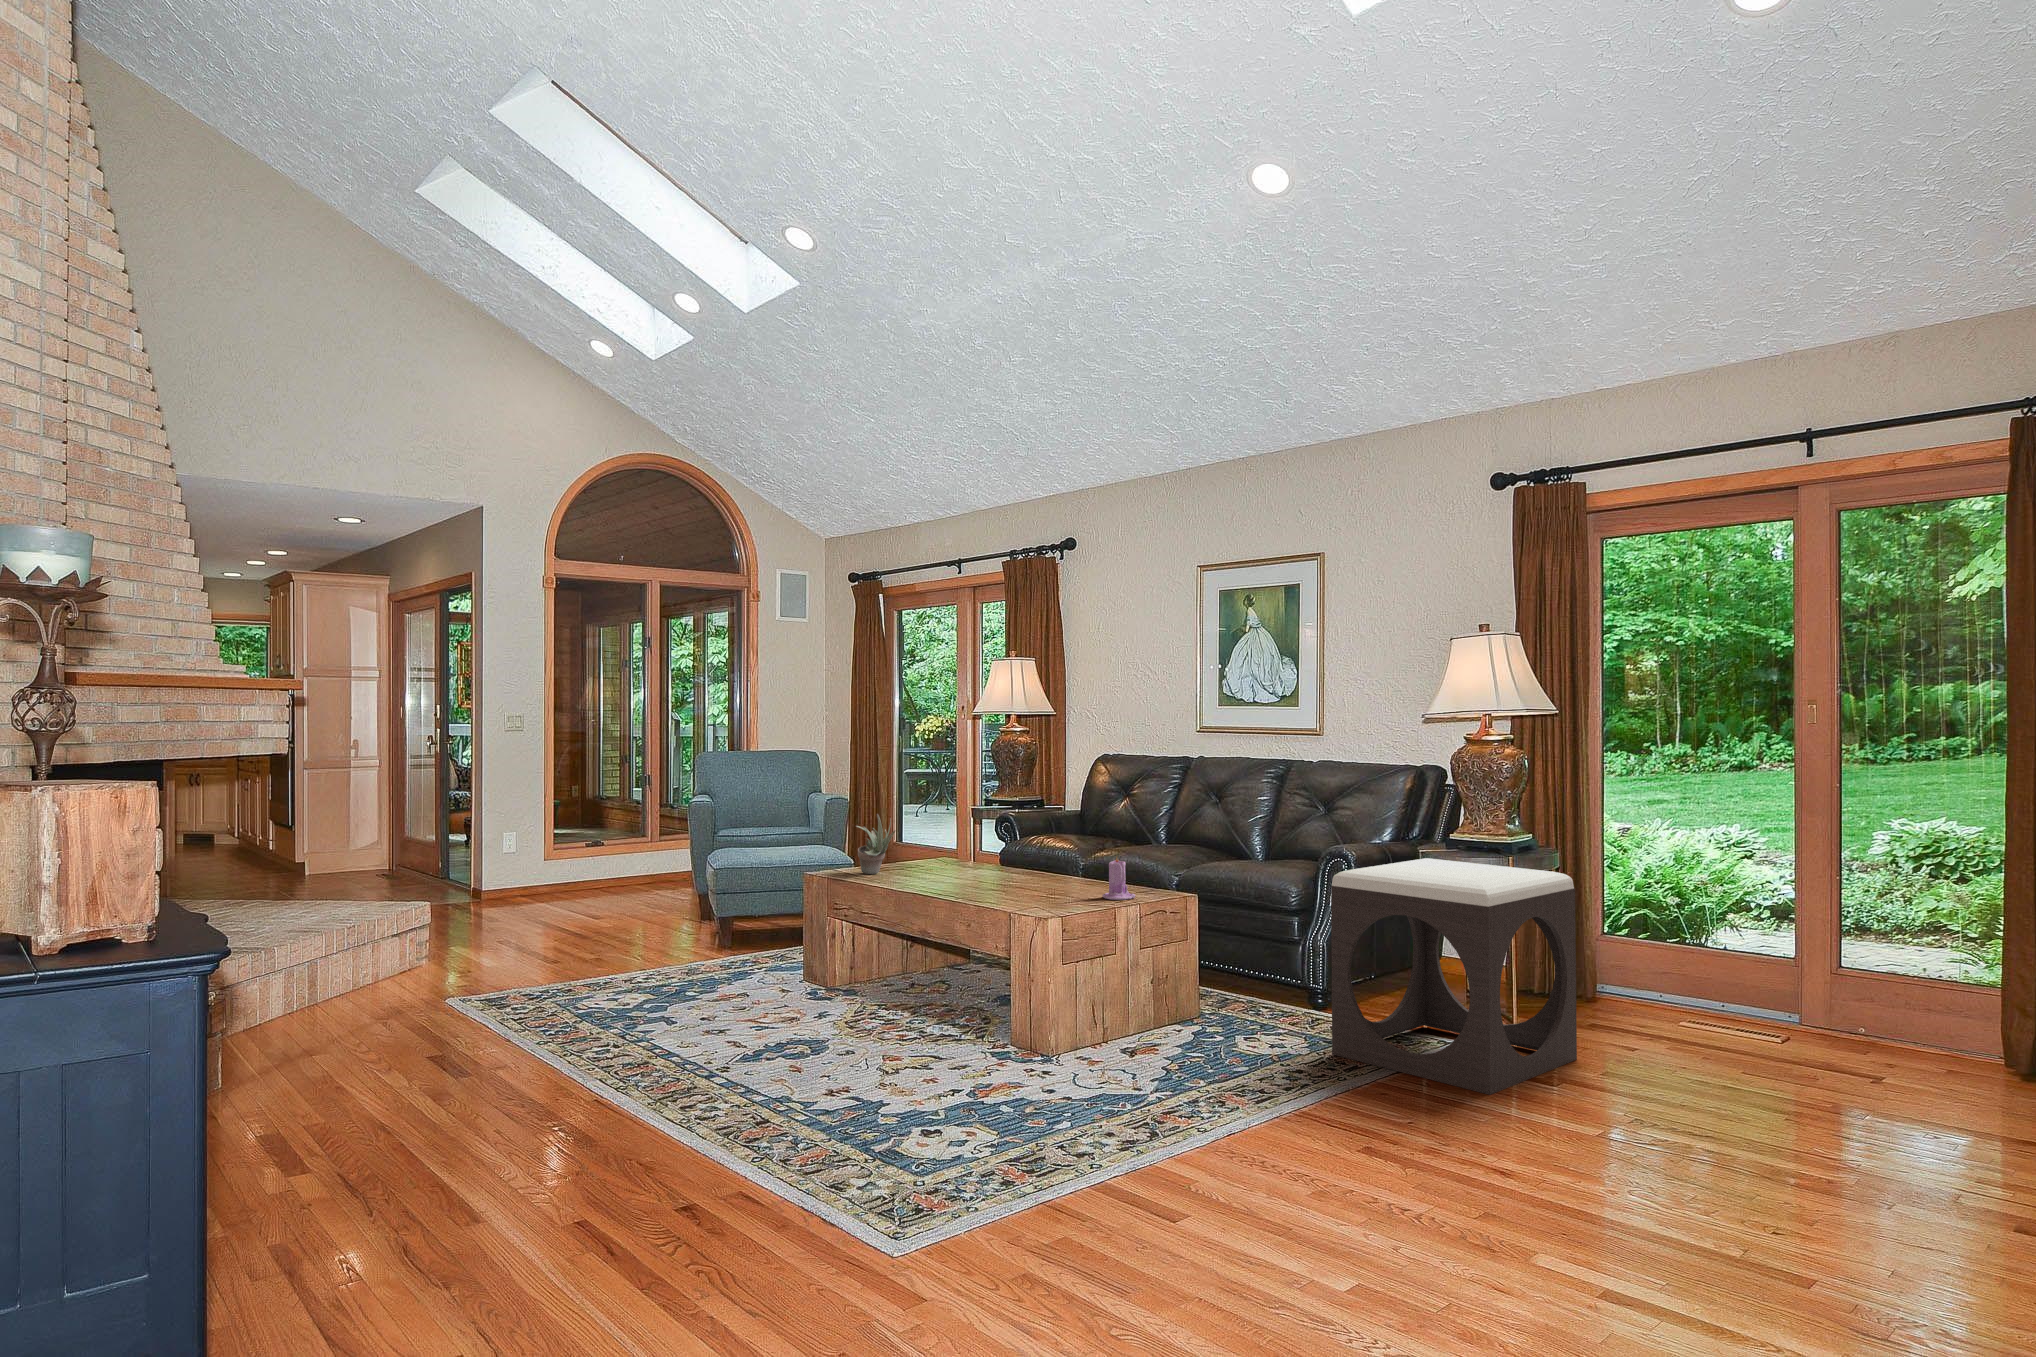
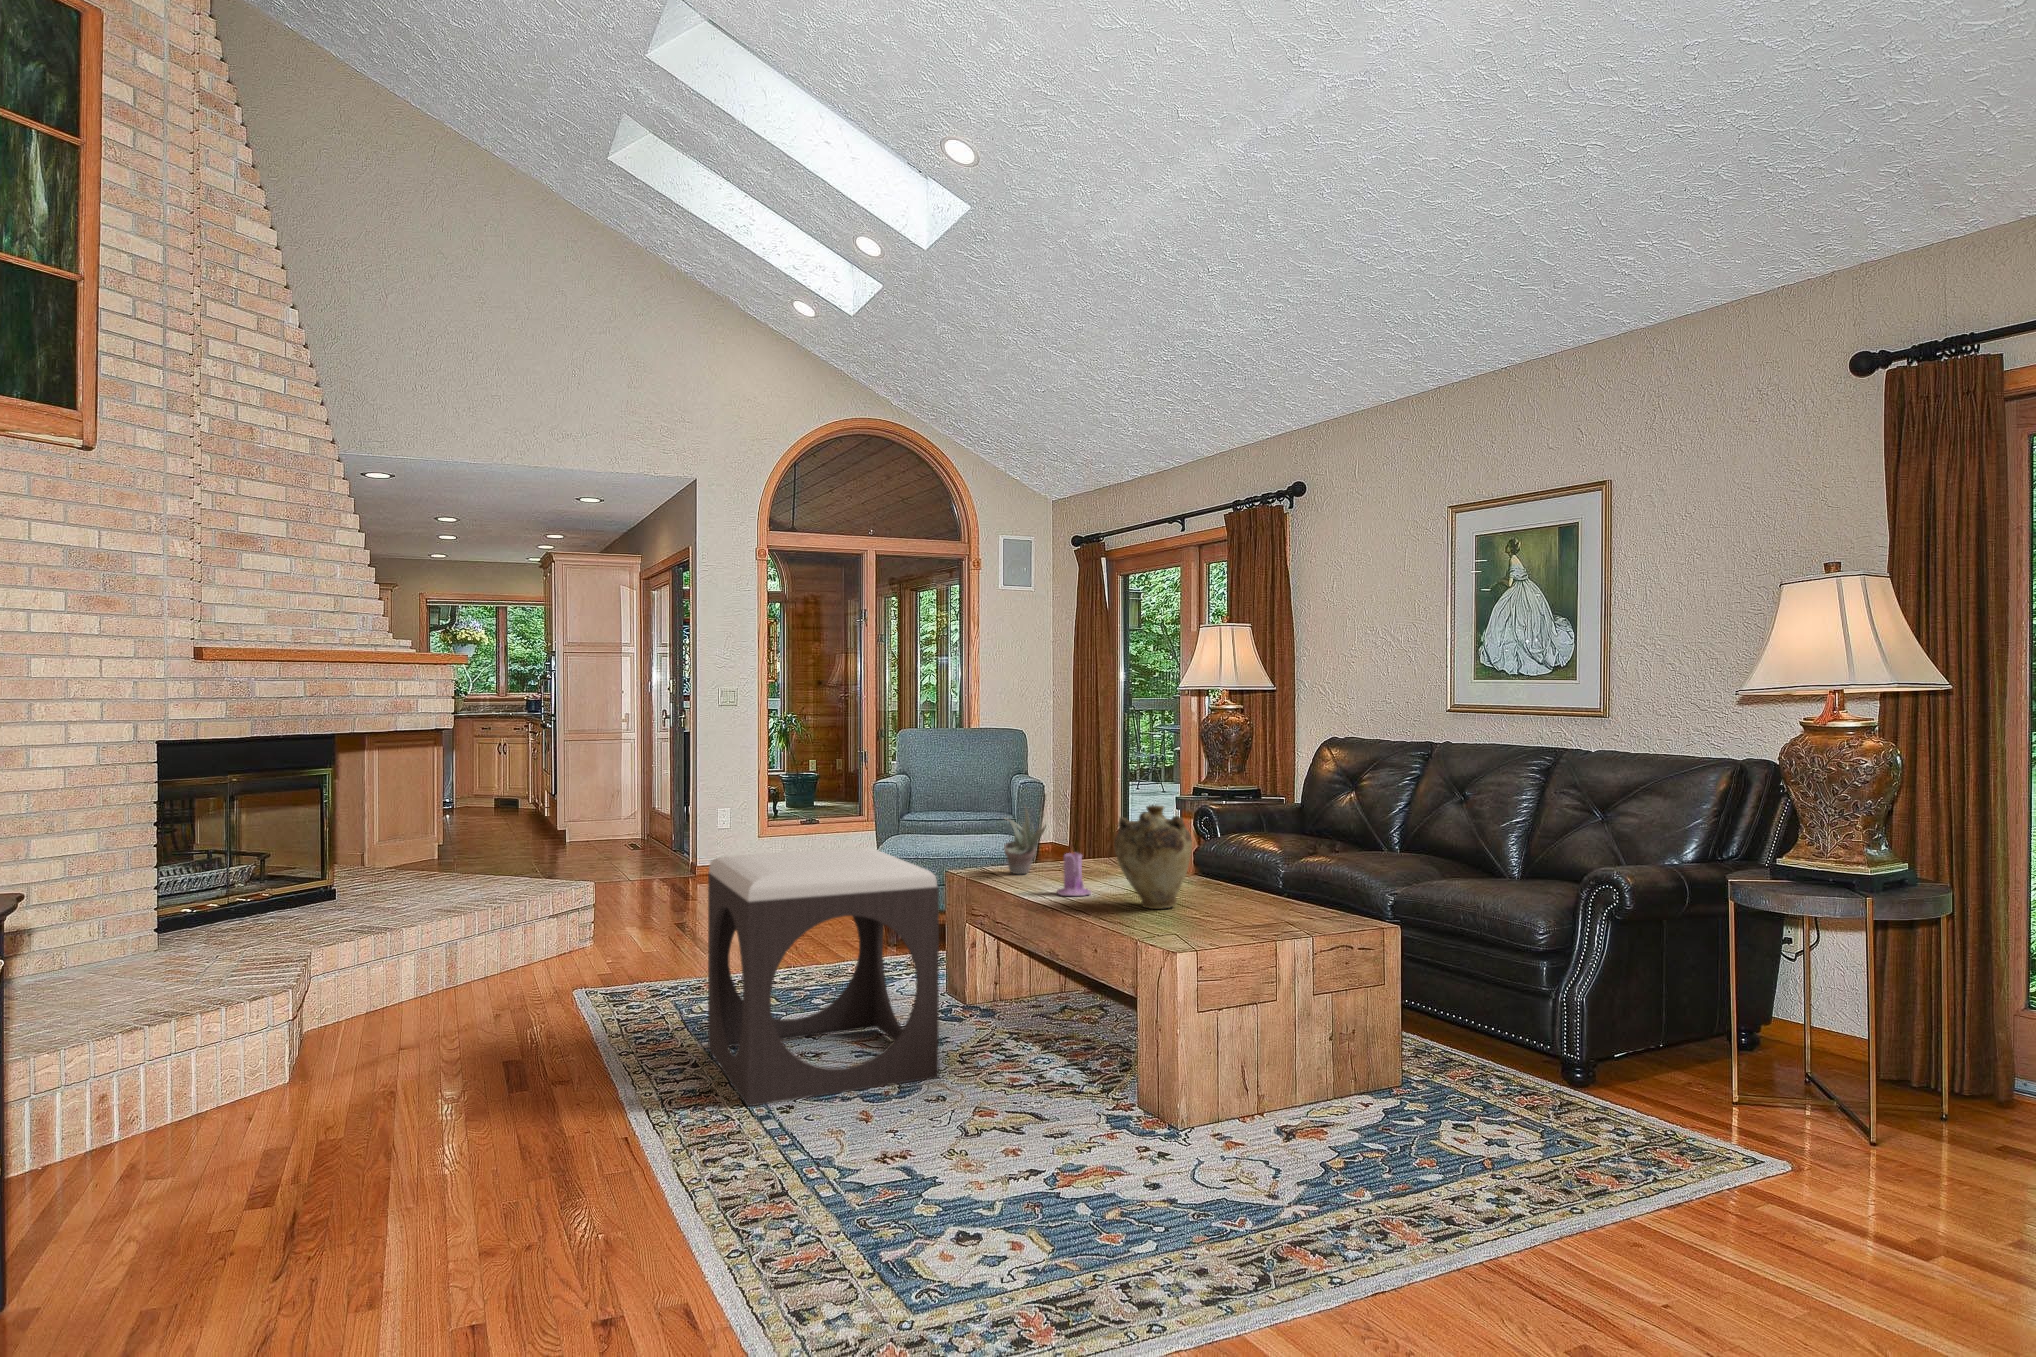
vase: none [974,809,1037,893] -> present [1114,805,1192,909]
candle: present [1102,858,1135,900] -> present [1057,852,1091,896]
footstool: present [1331,858,1577,1095] -> present [708,847,939,1107]

